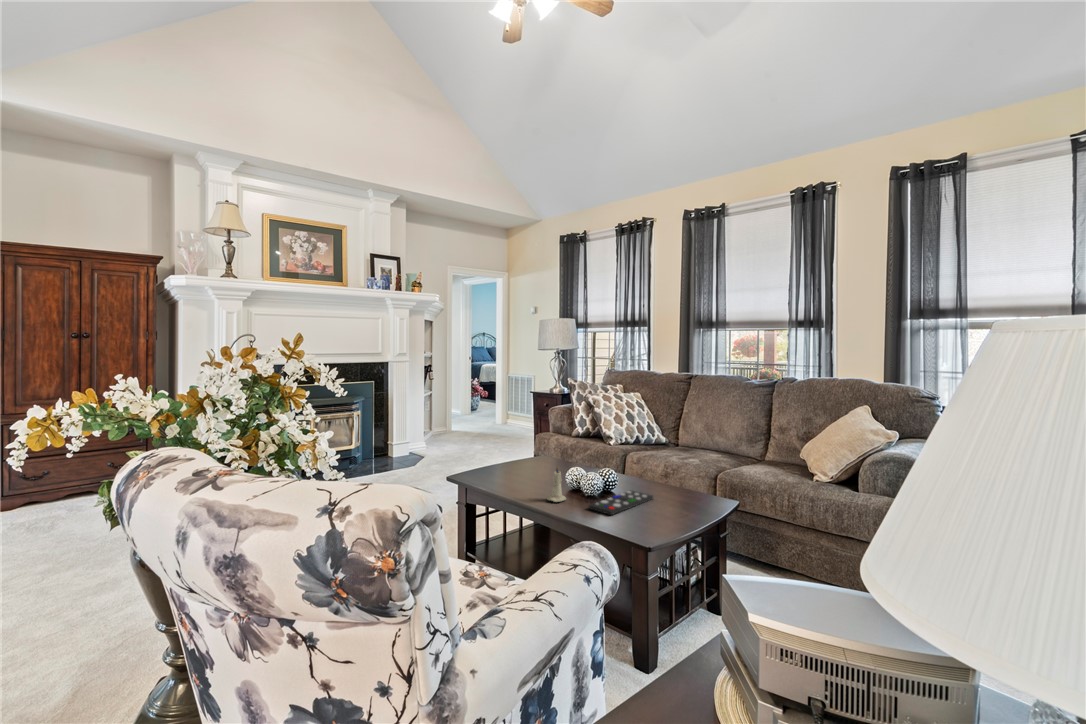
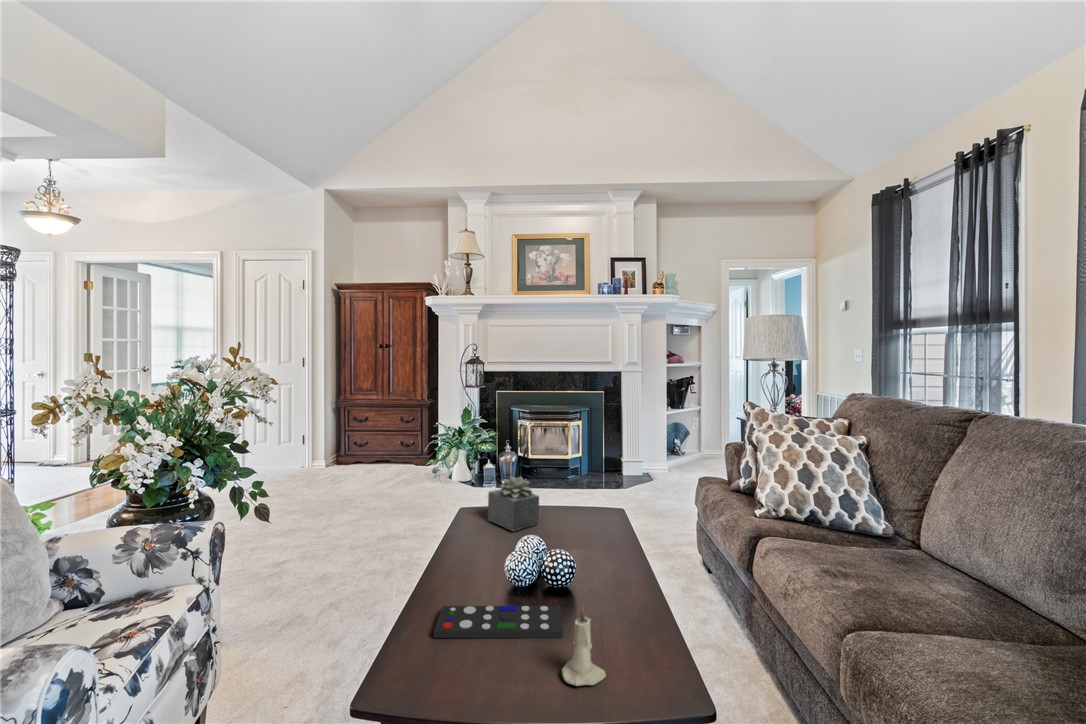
succulent plant: none [492,437,527,475] -> present [488,476,539,531]
candle: present [547,466,566,502] -> present [562,606,606,686]

